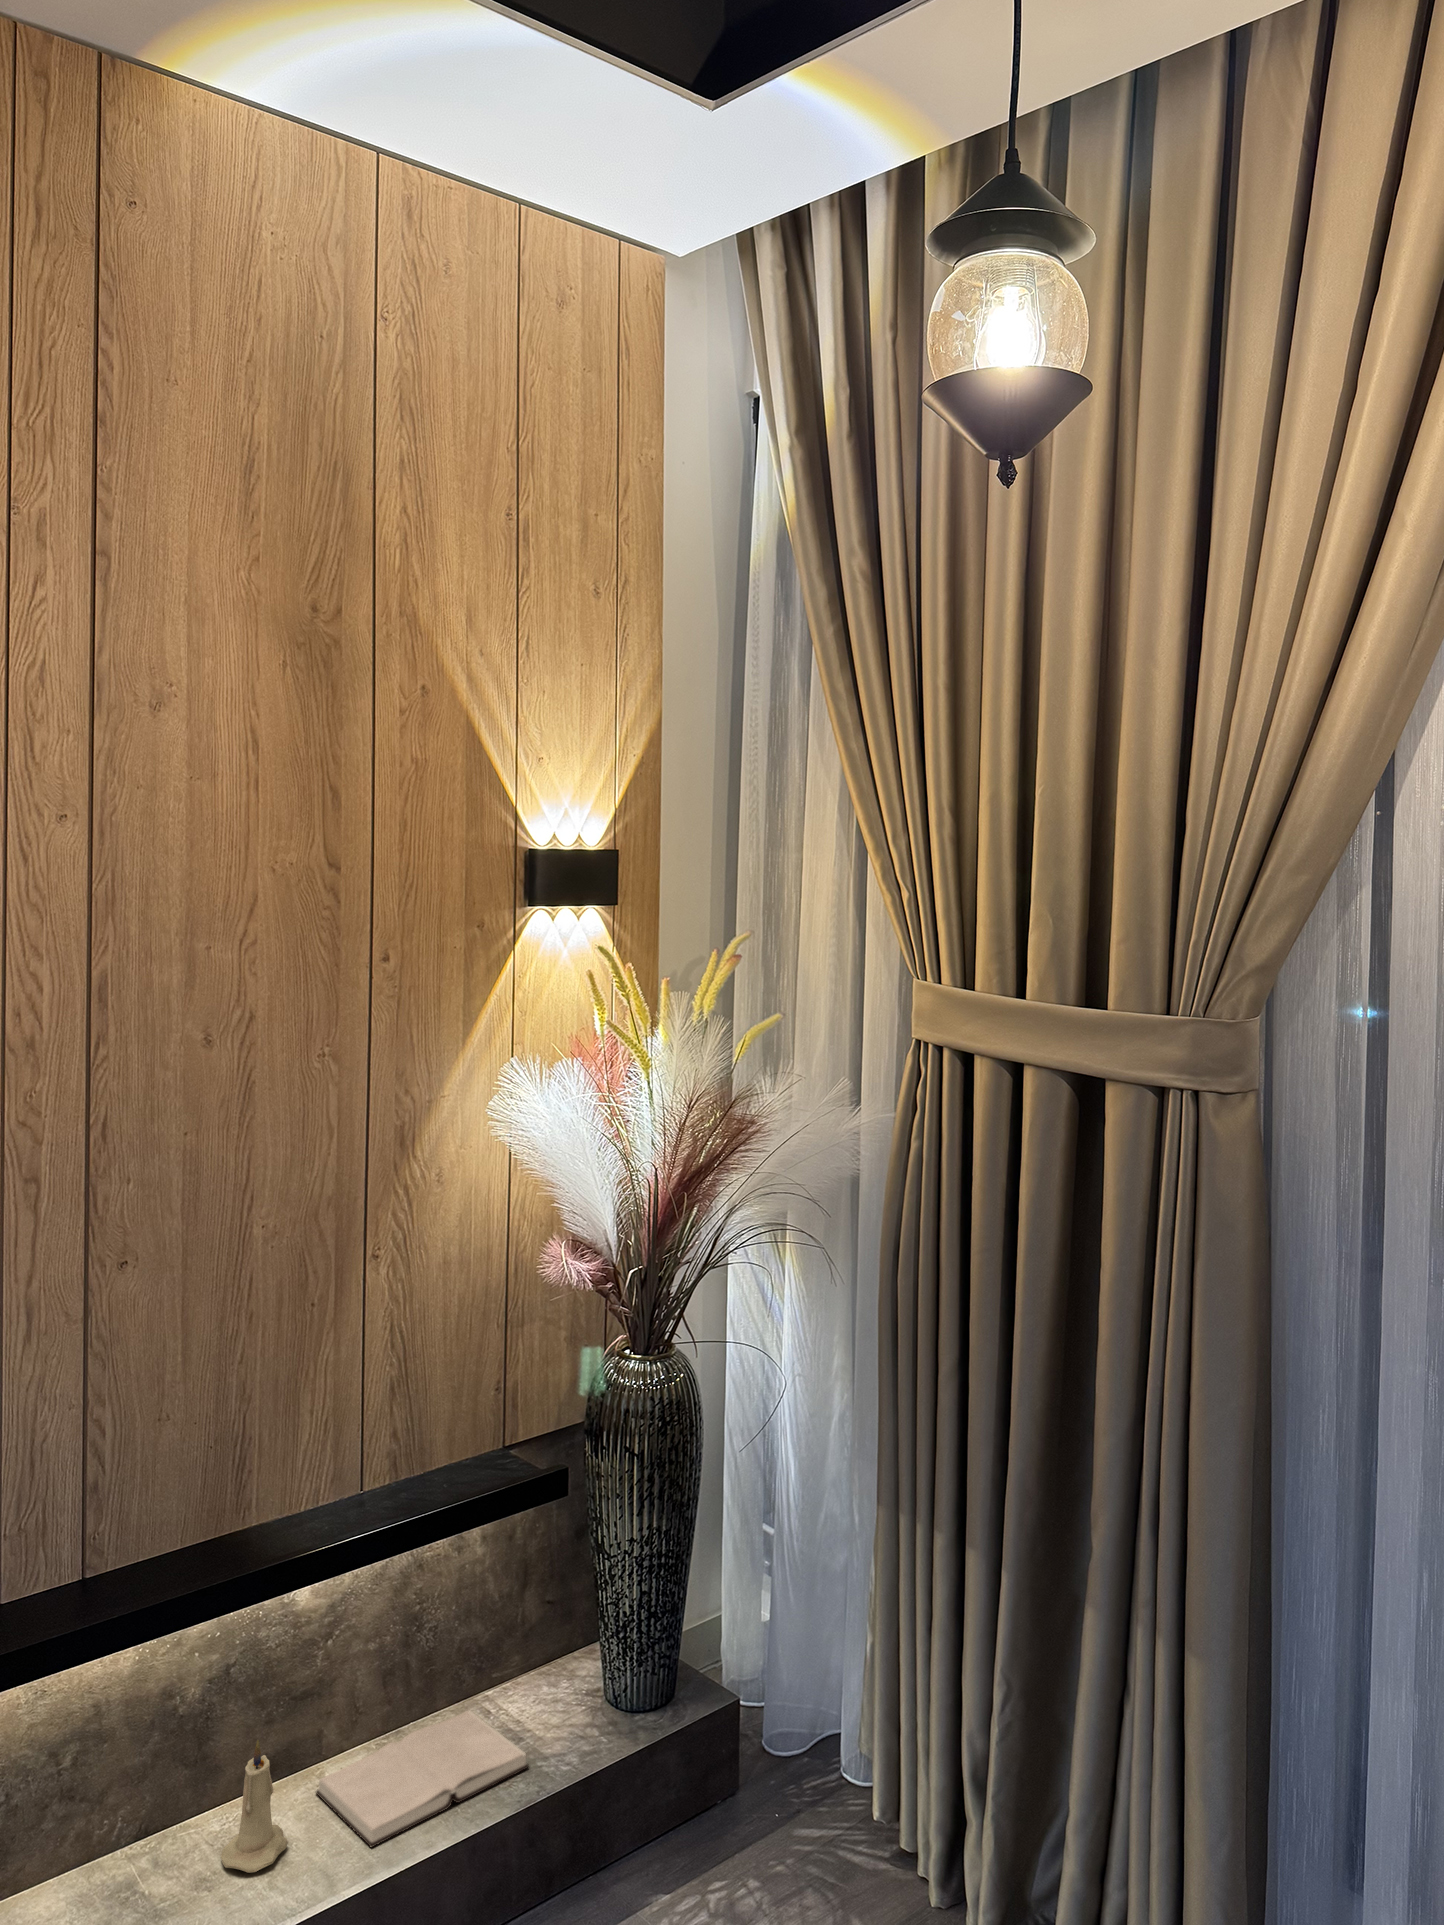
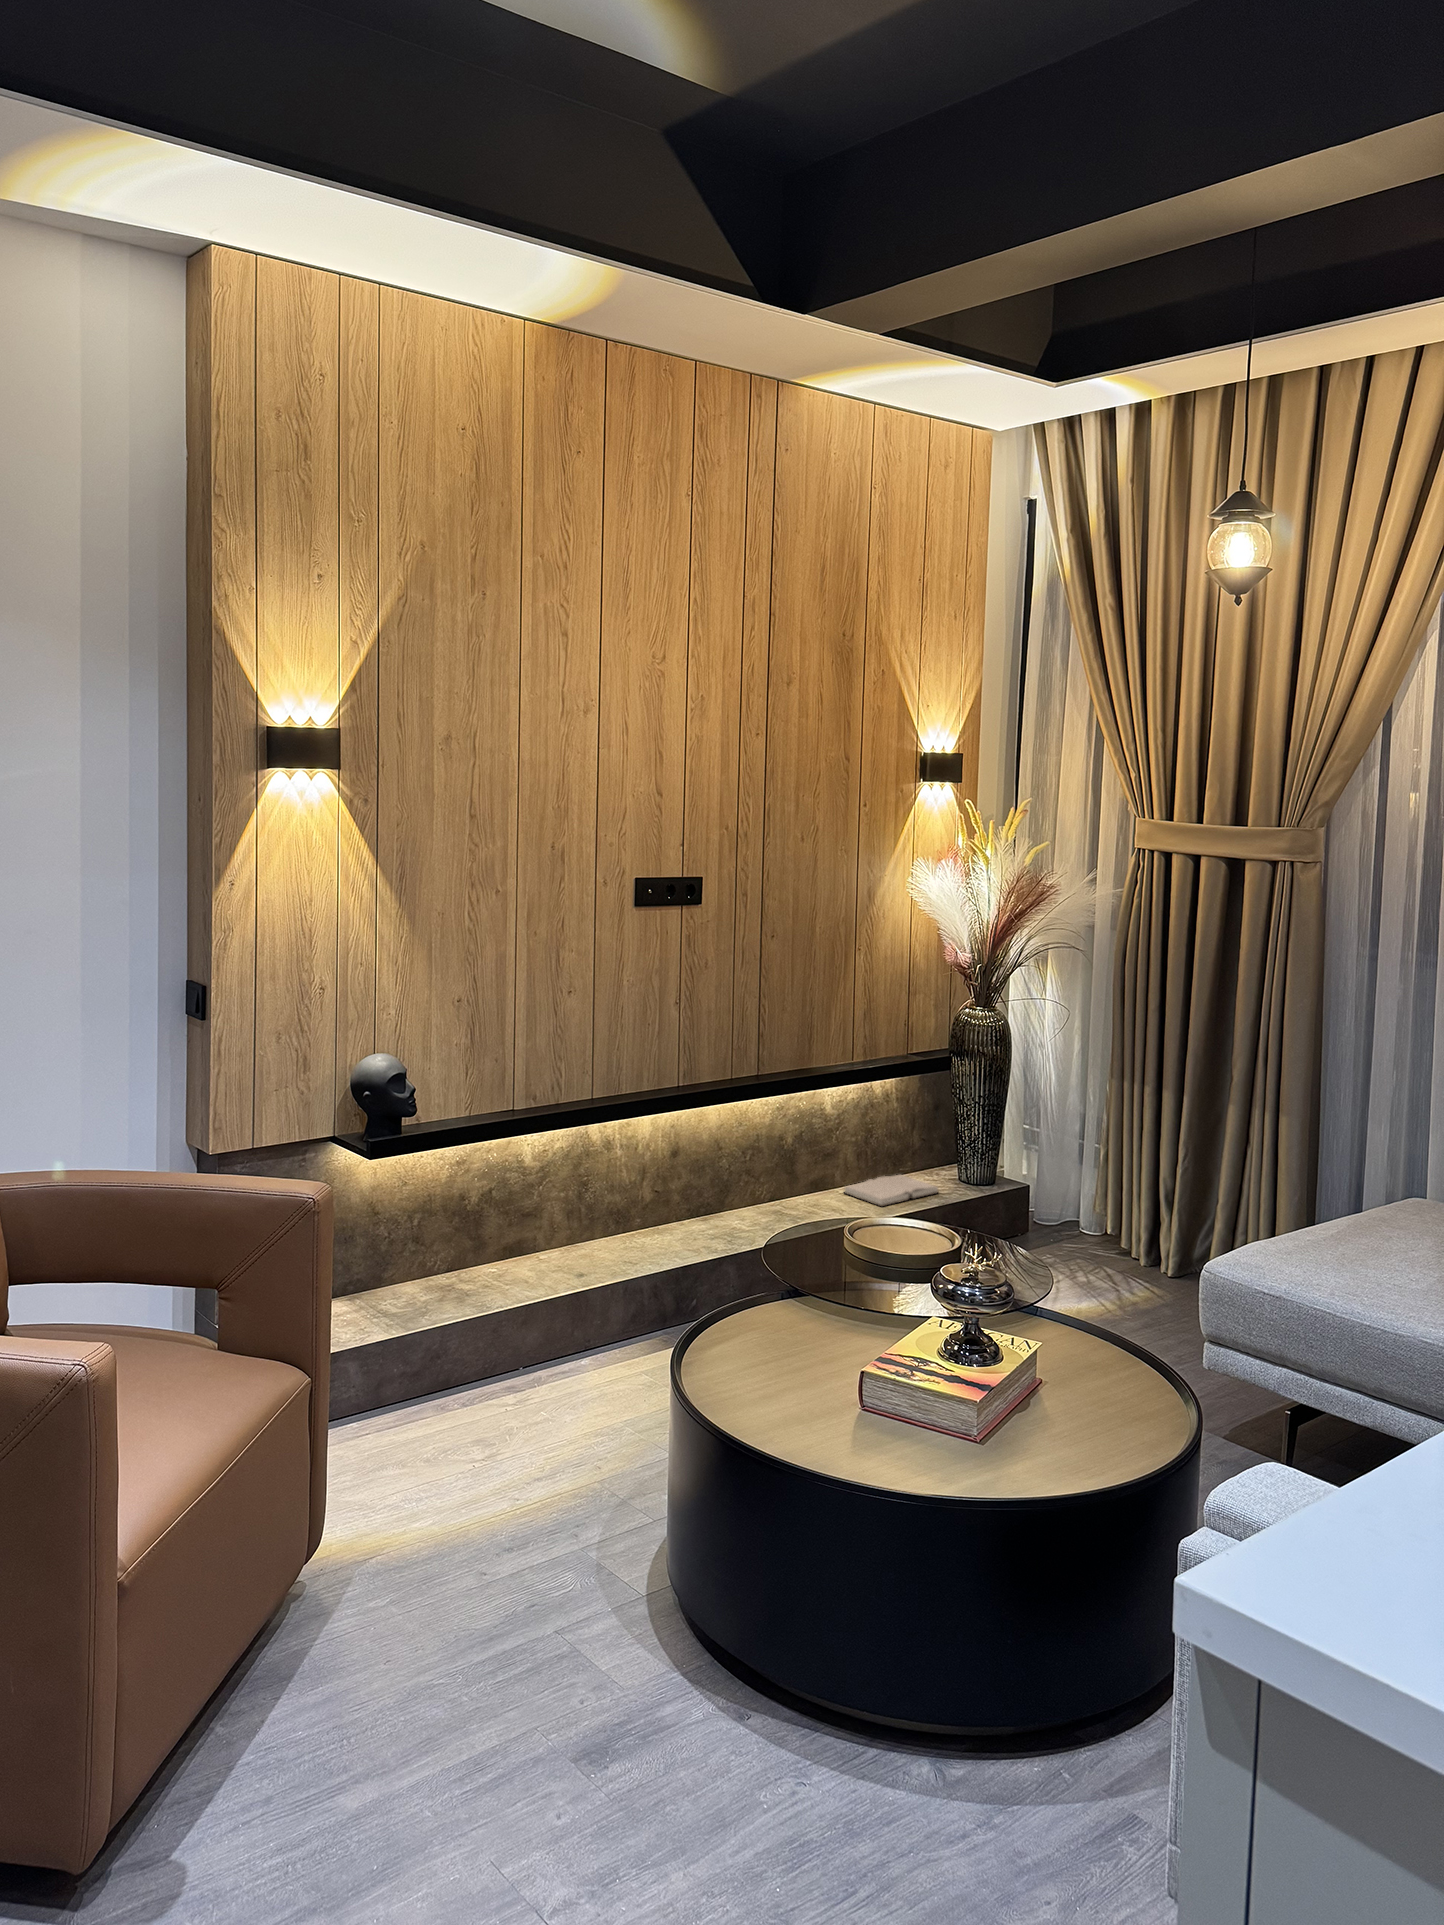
candle: present [221,1740,288,1873] -> none [816,1154,844,1208]

